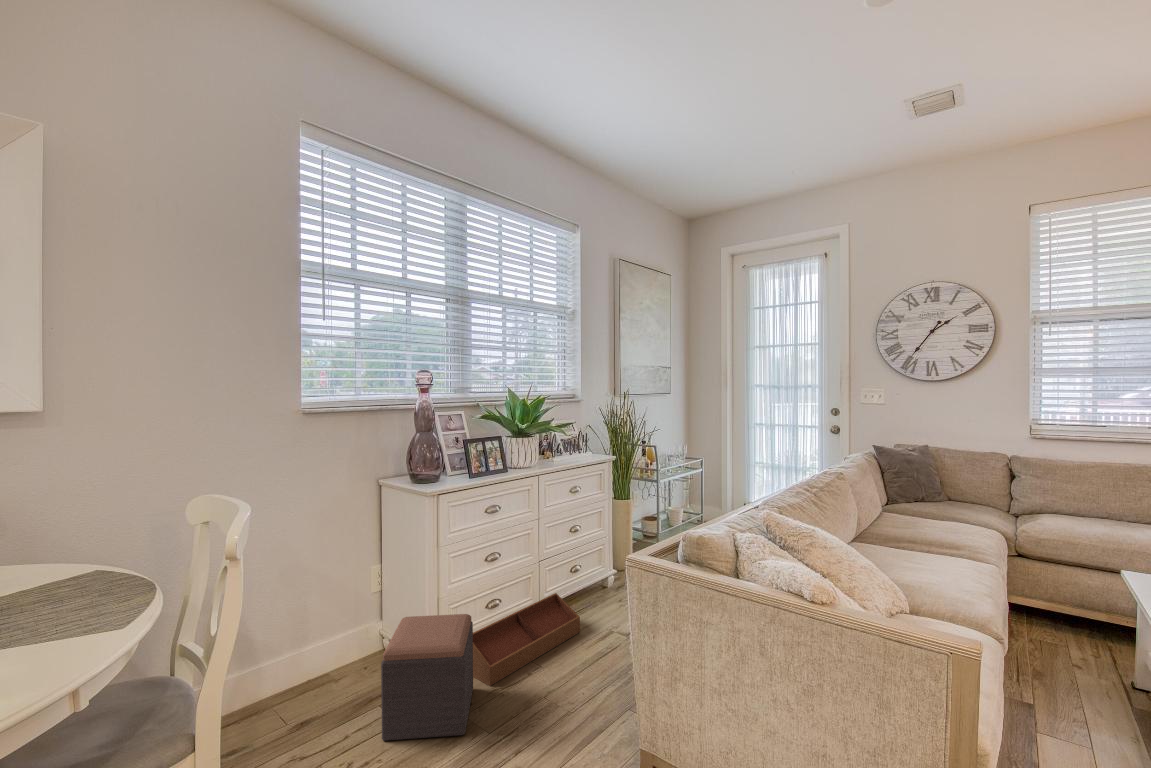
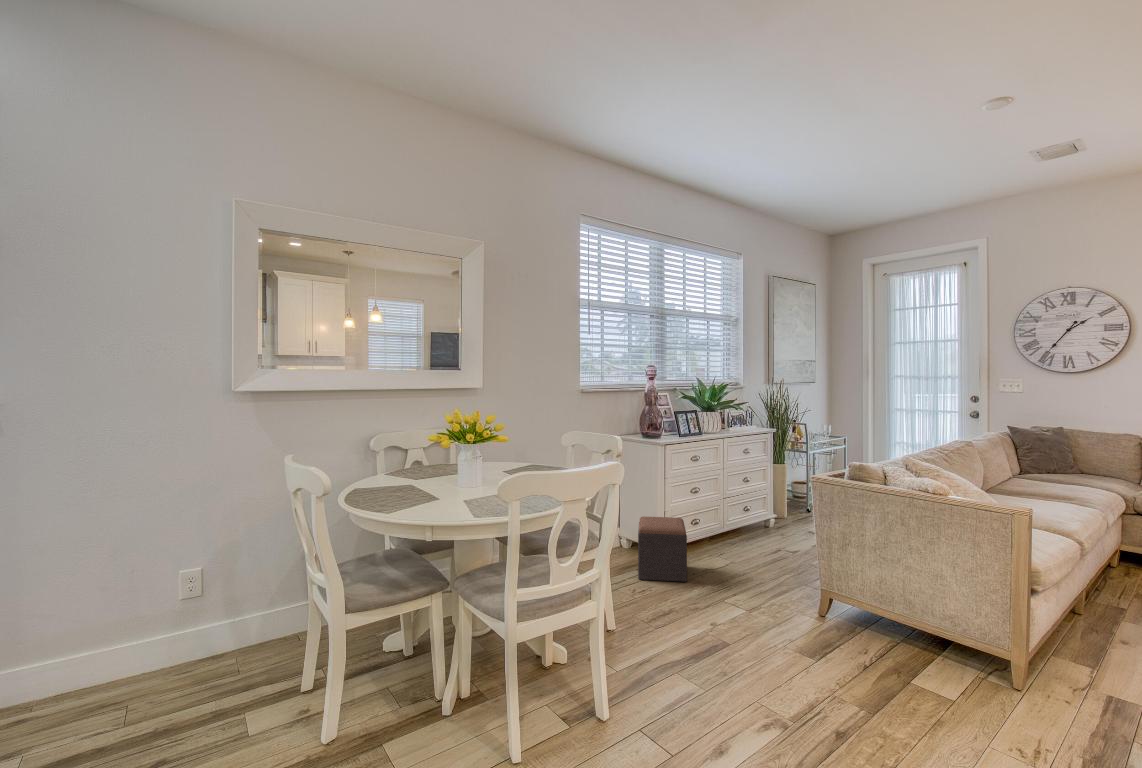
storage bin: present [473,593,580,686] -> none [675,522,749,566]

